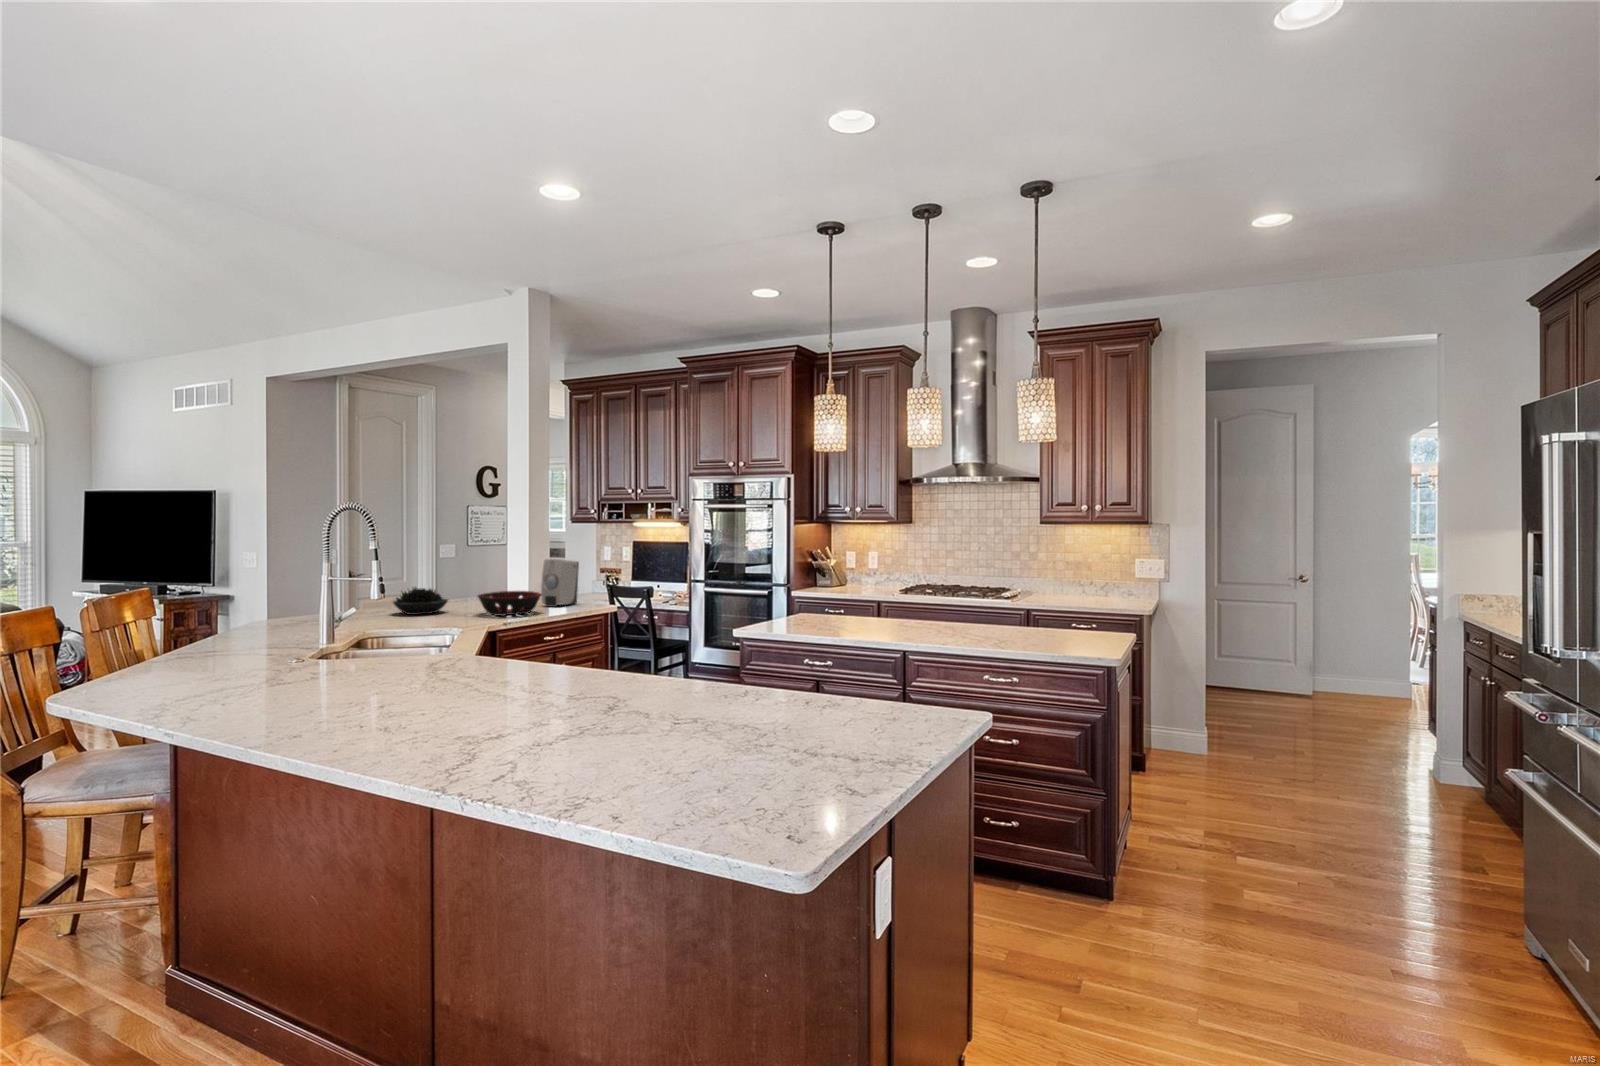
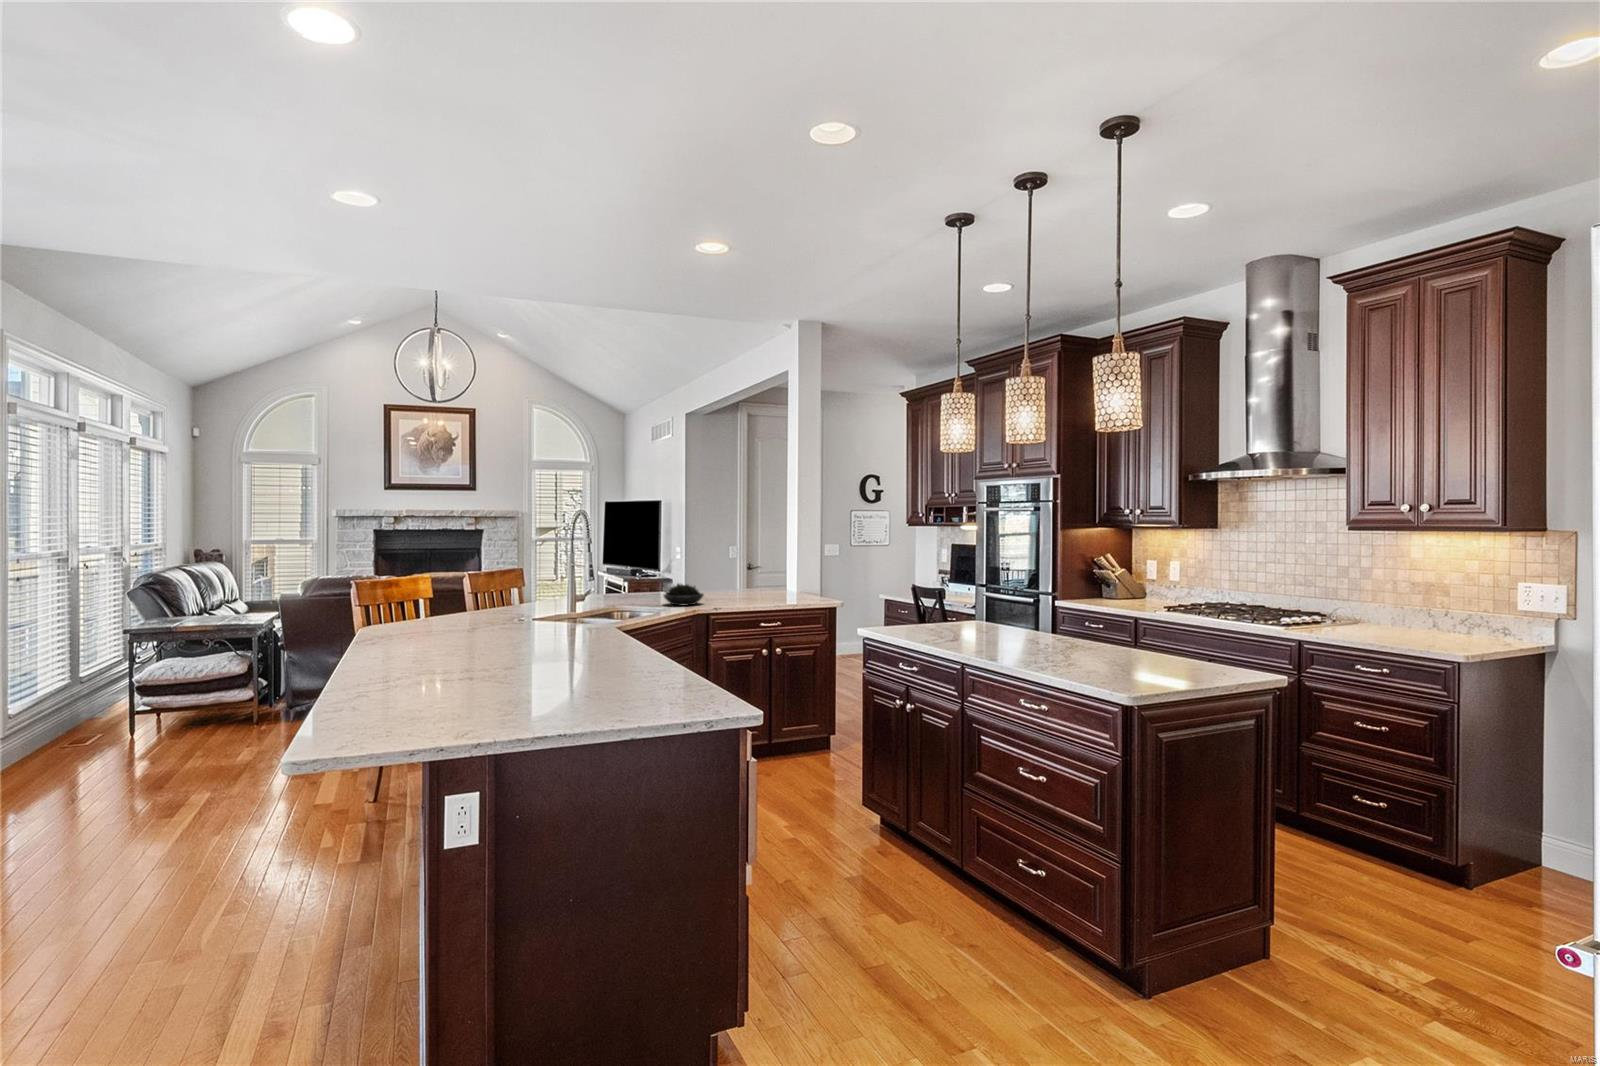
soap dispenser: present [541,559,579,607] -> none [777,563,811,606]
decorative bowl: present [478,591,542,616] -> none [709,590,761,610]

